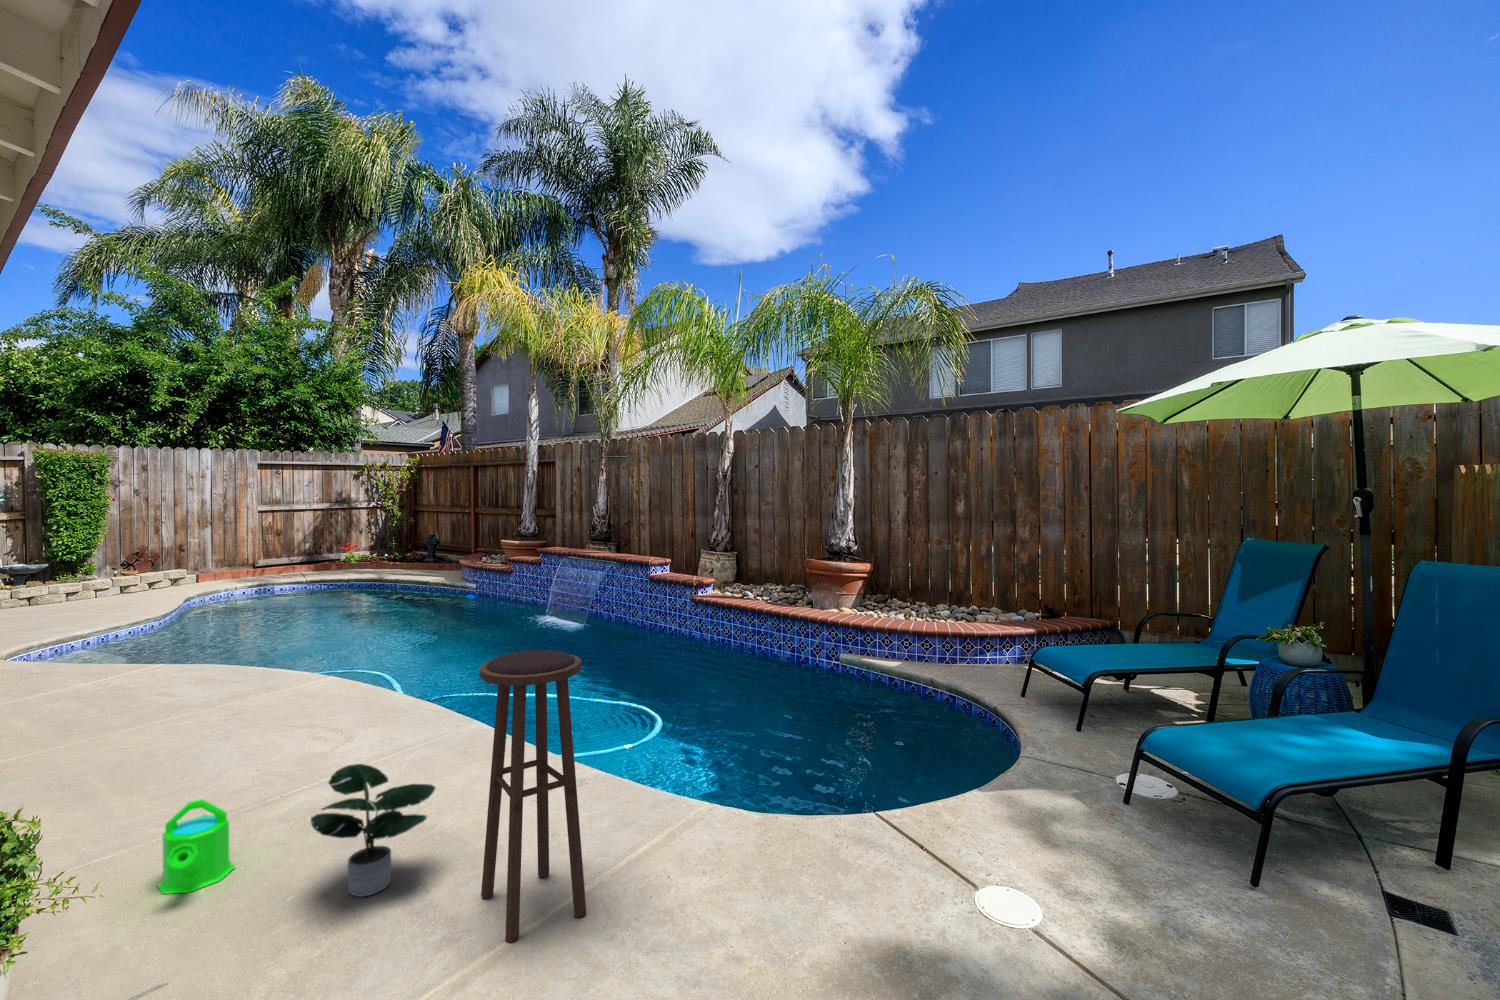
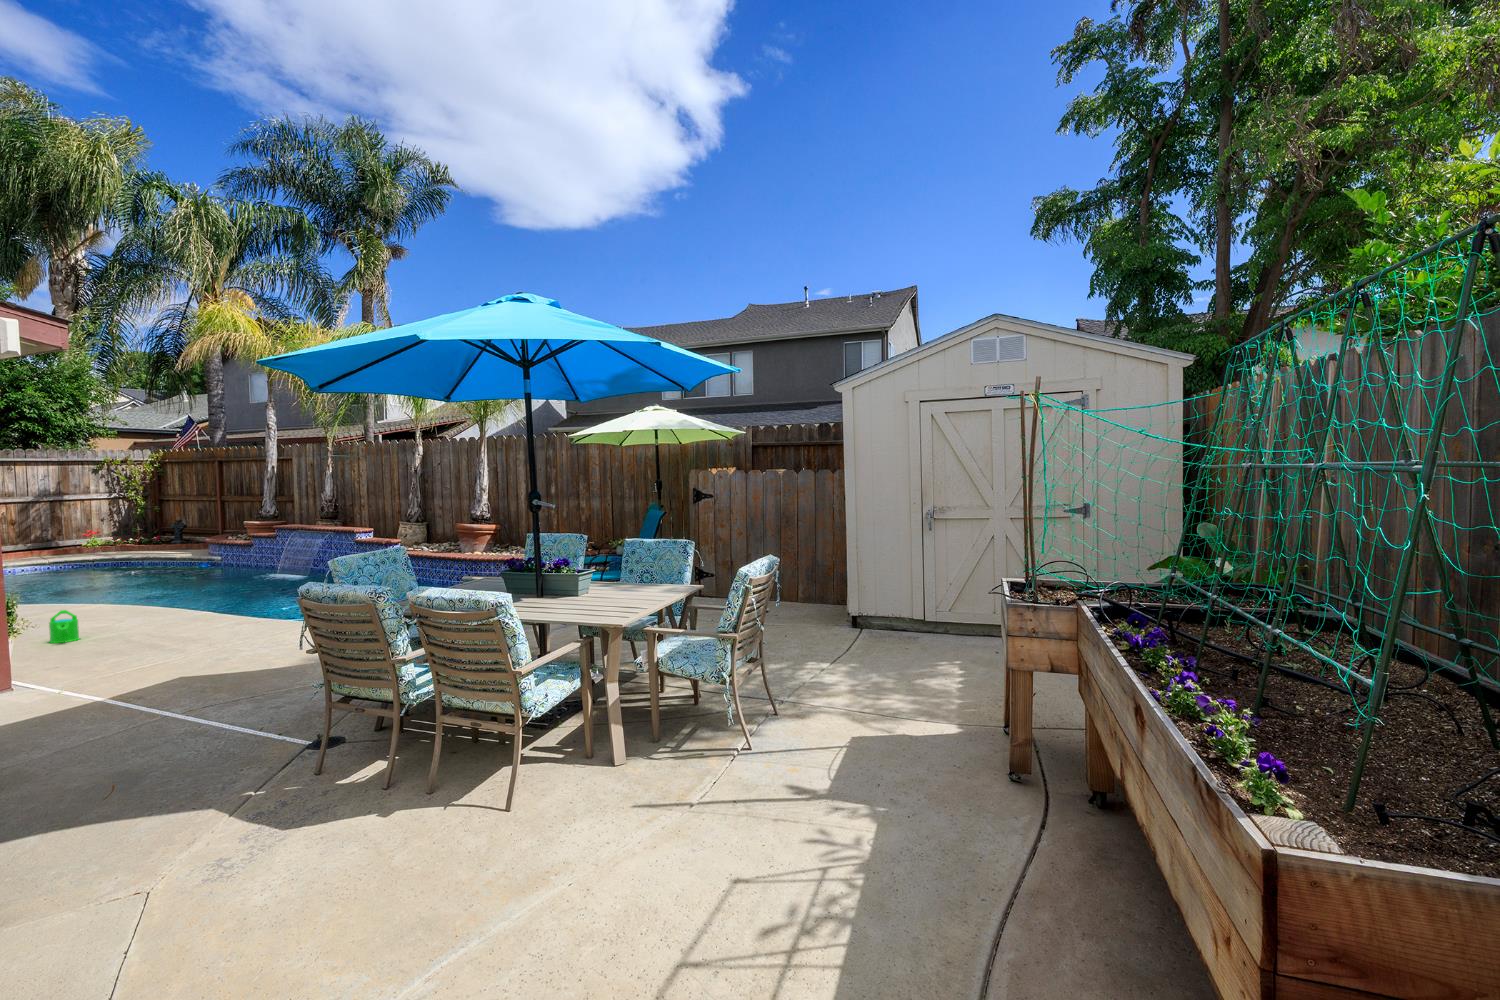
stool: present [479,650,586,943] -> none [190,545,237,640]
potted plant: present [310,764,435,897] -> none [119,594,174,639]

